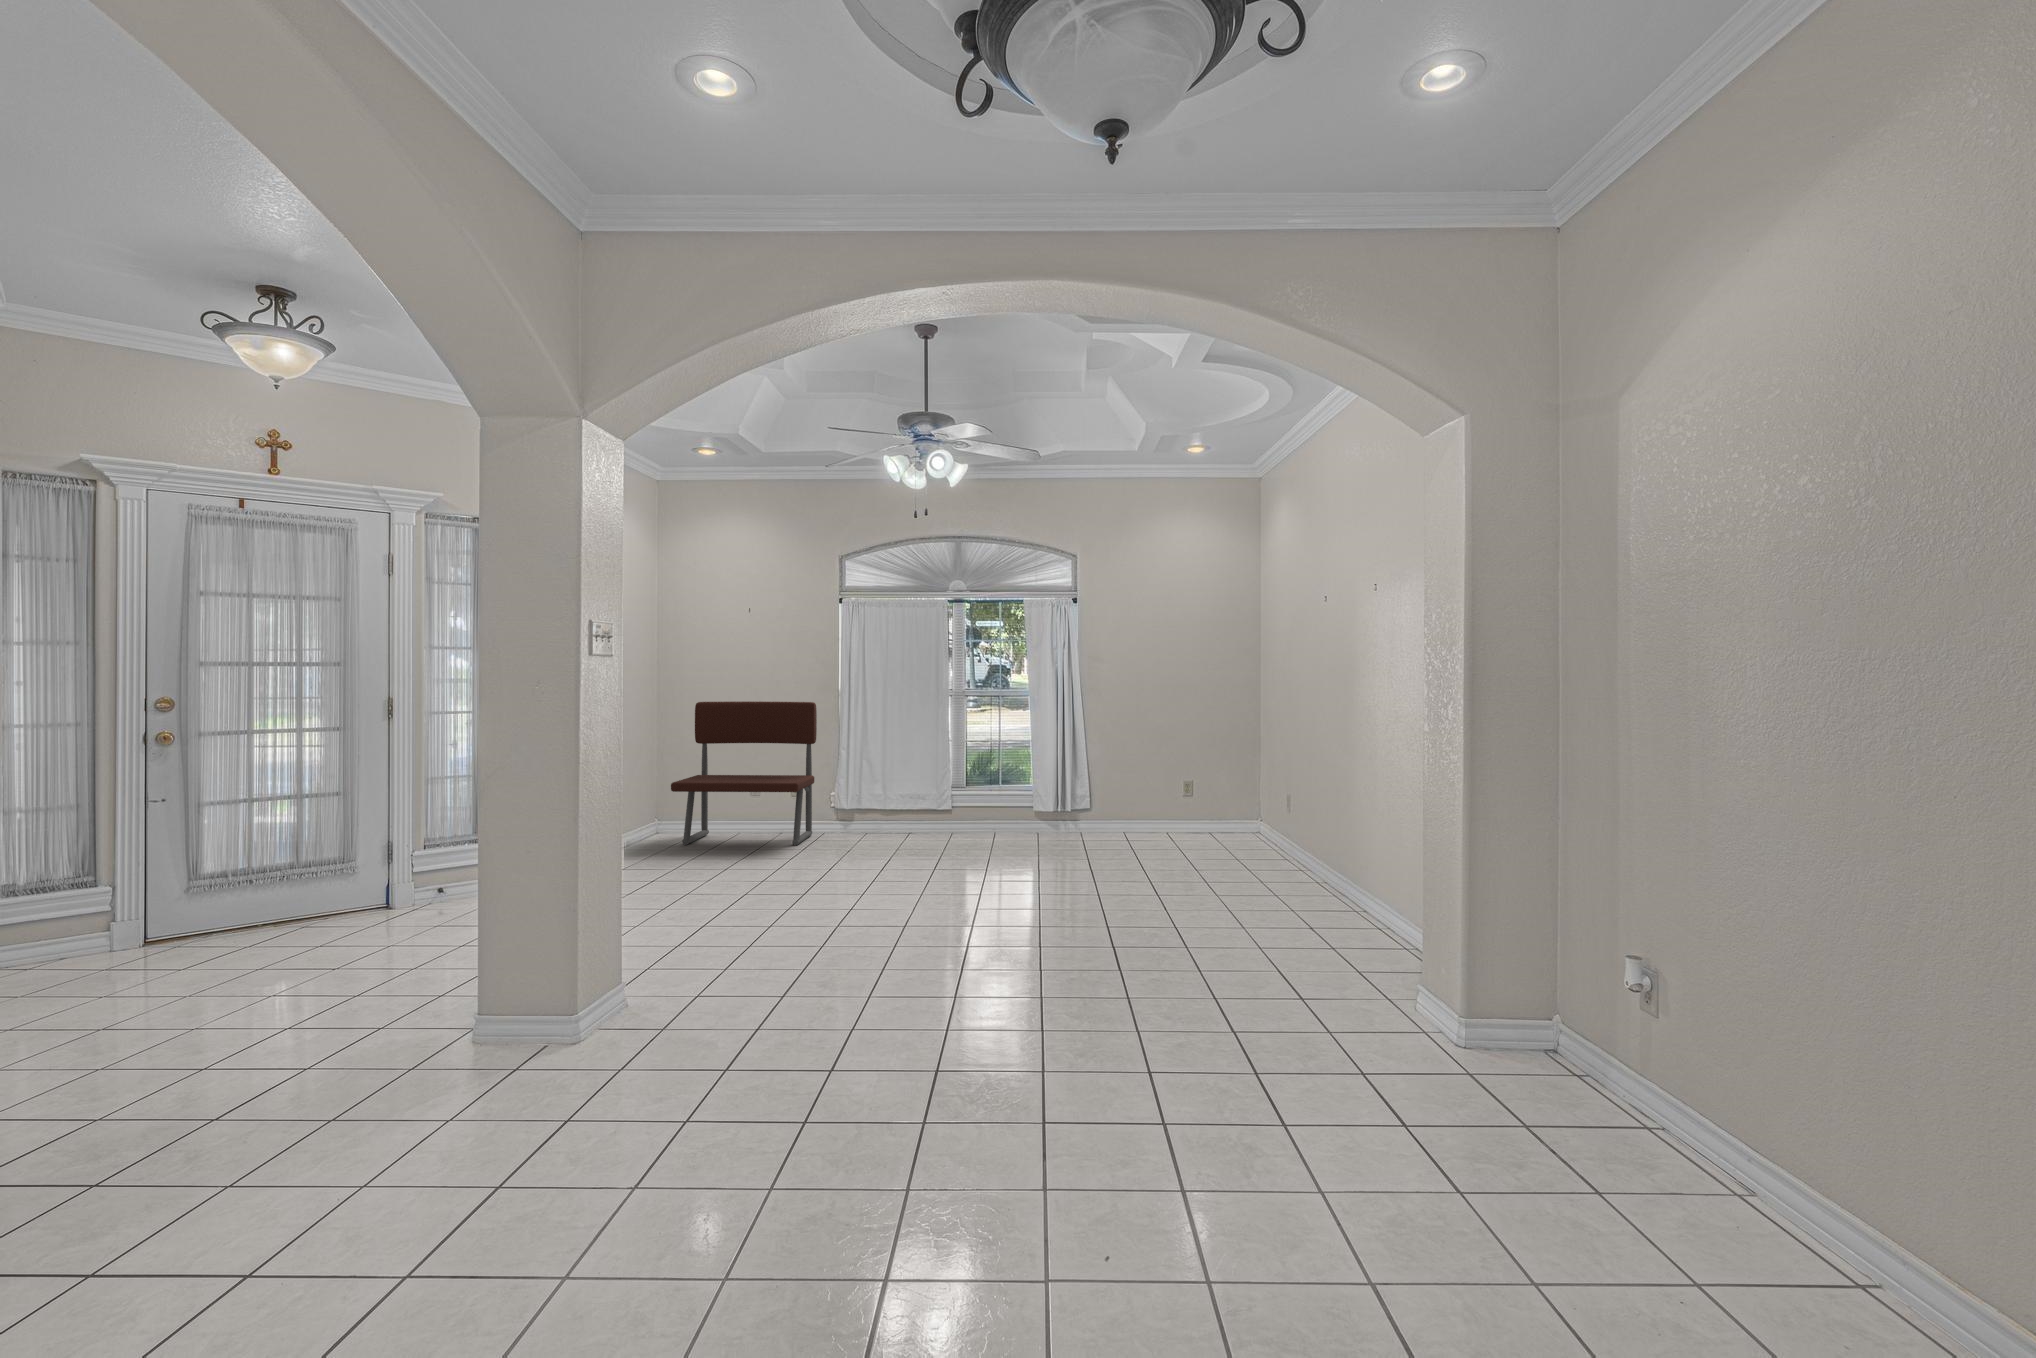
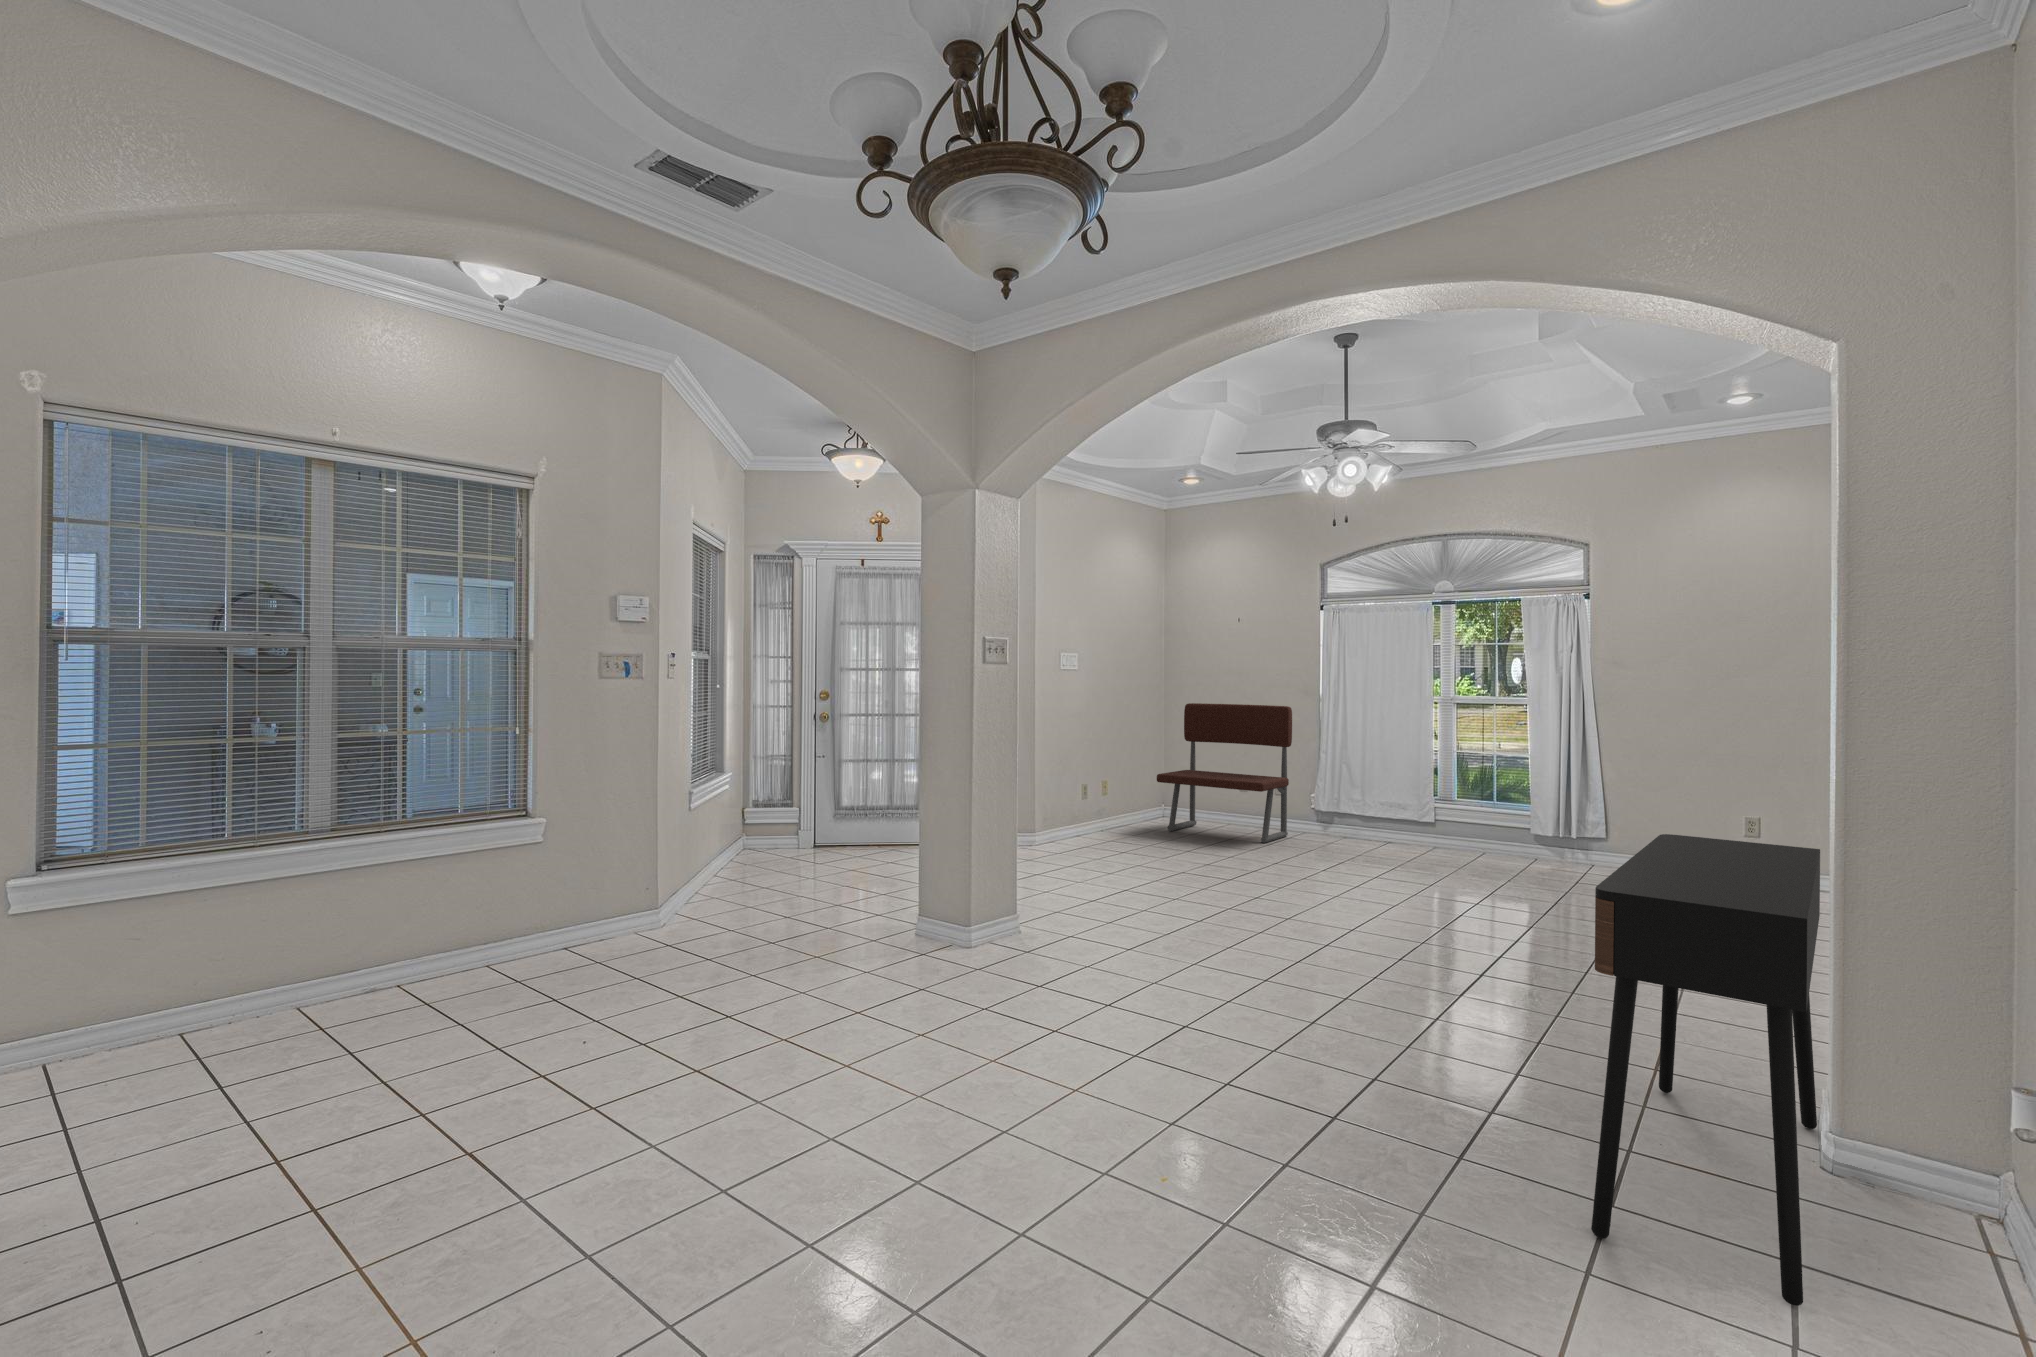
console table: none [1323,803,1604,1198] -> present [1591,834,1820,1306]

